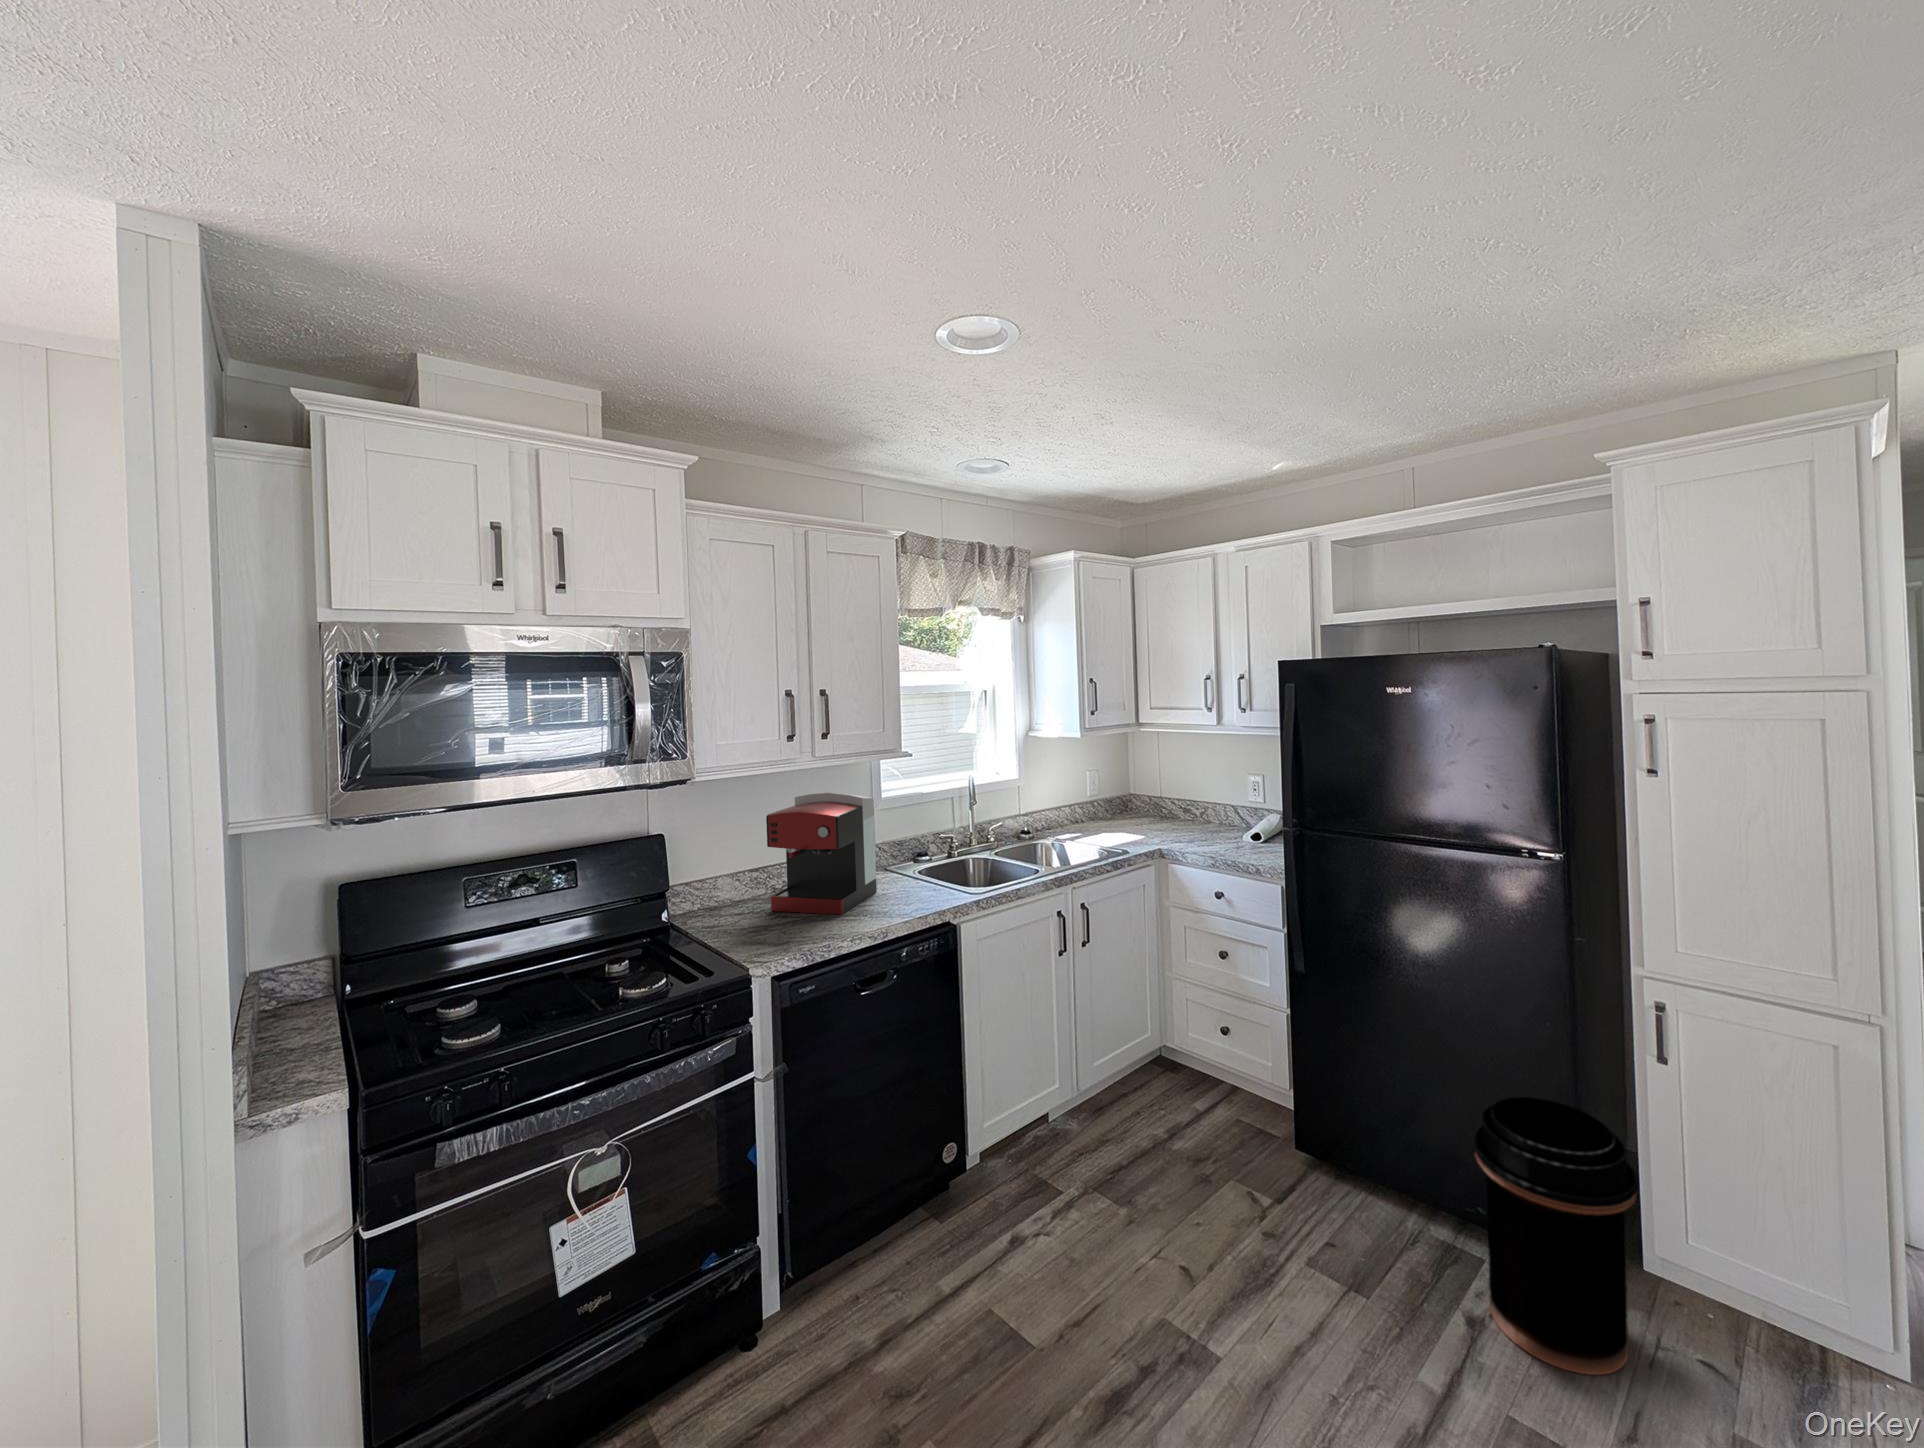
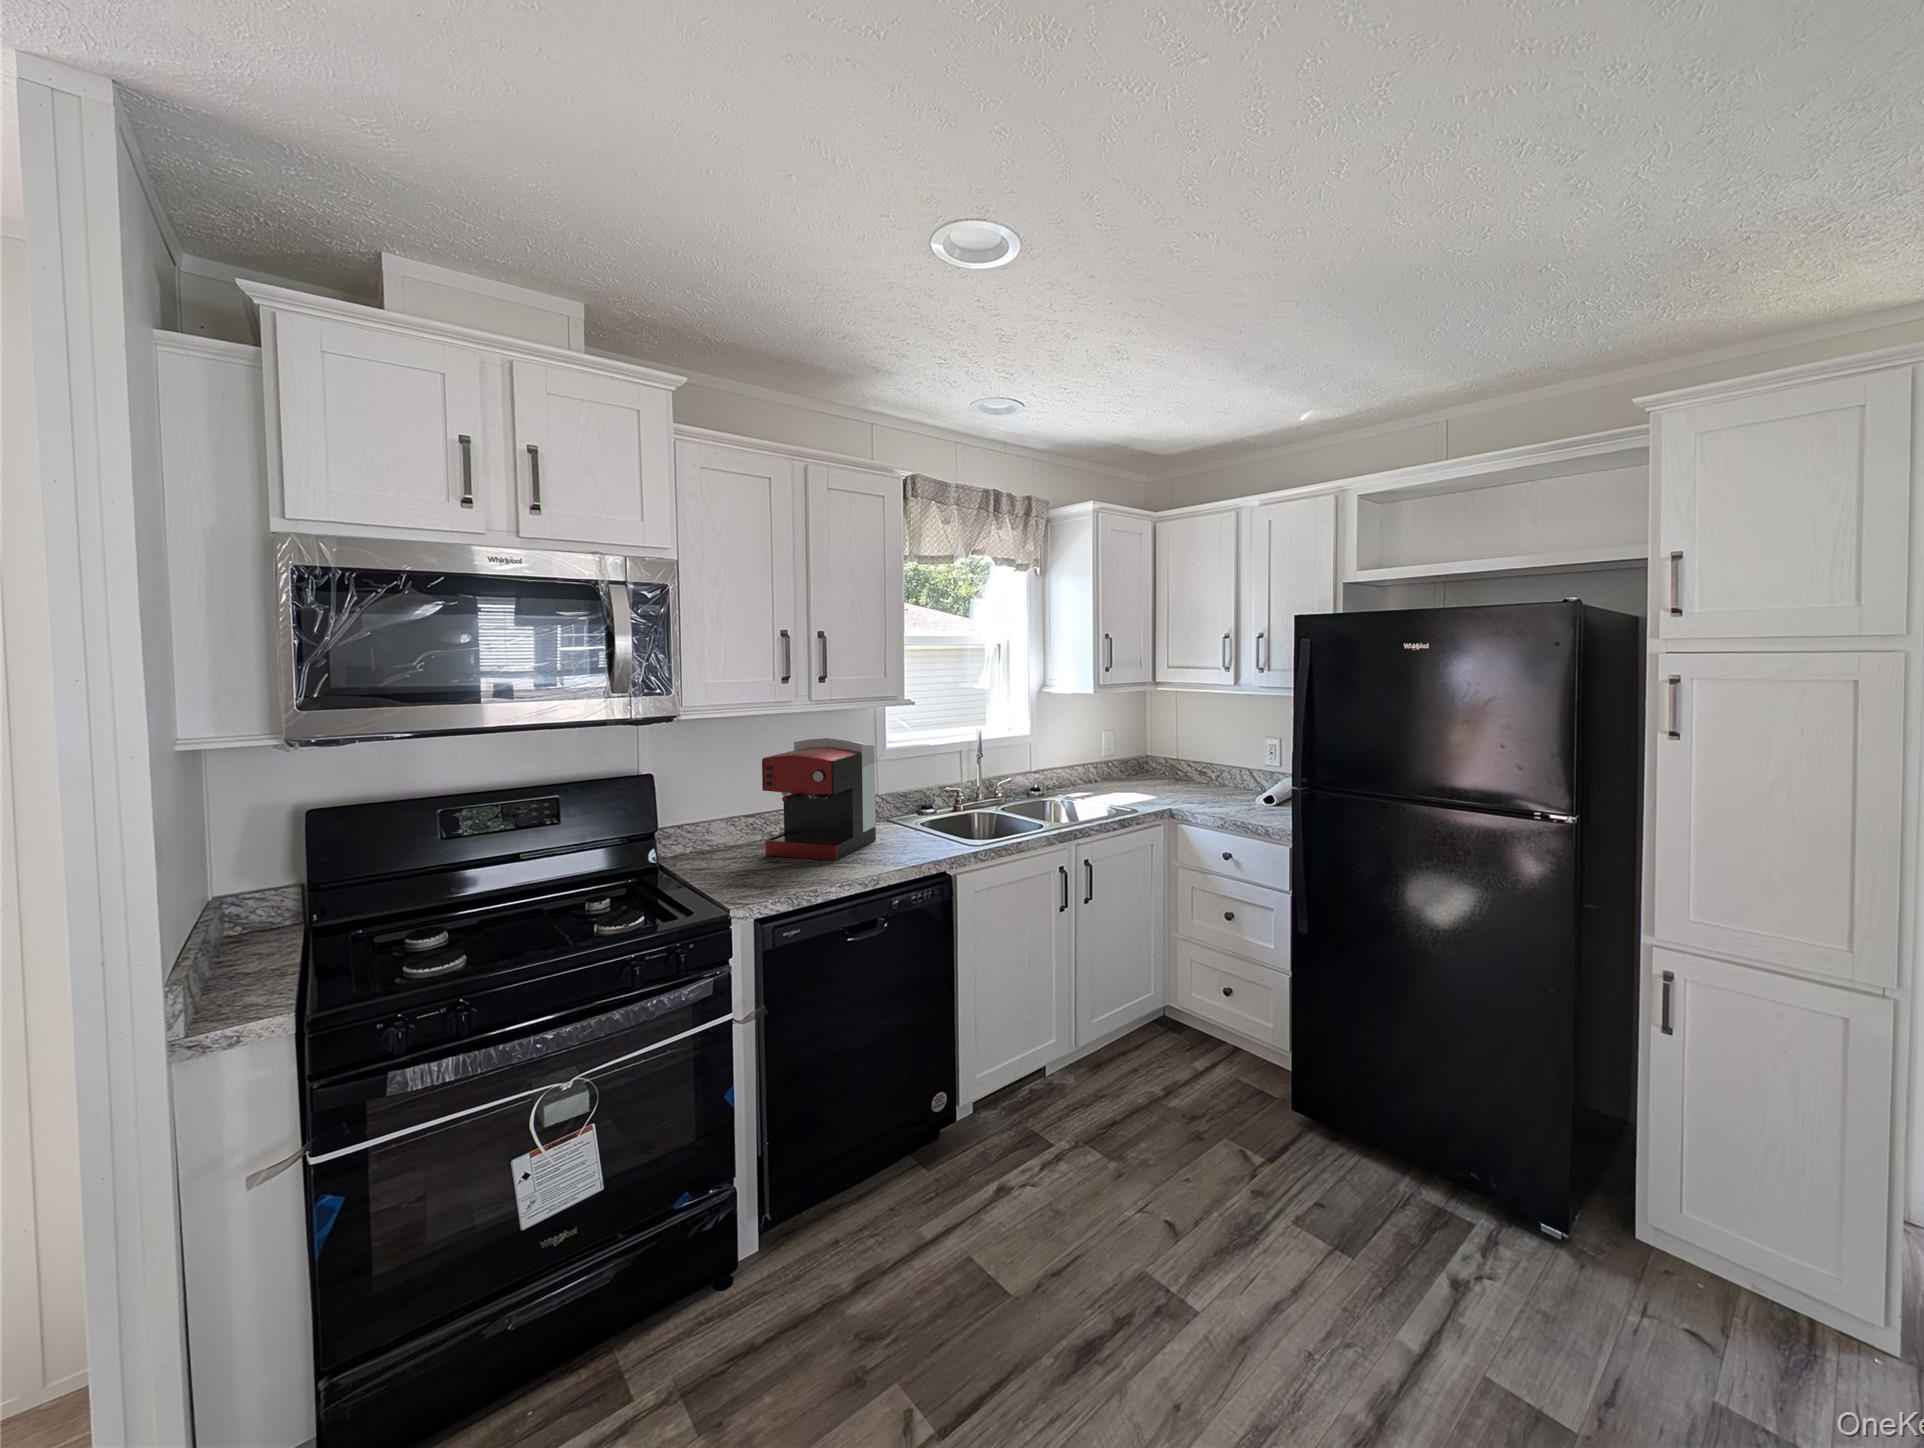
trash can: present [1474,1097,1637,1375] -> none [1468,1062,1631,1341]

